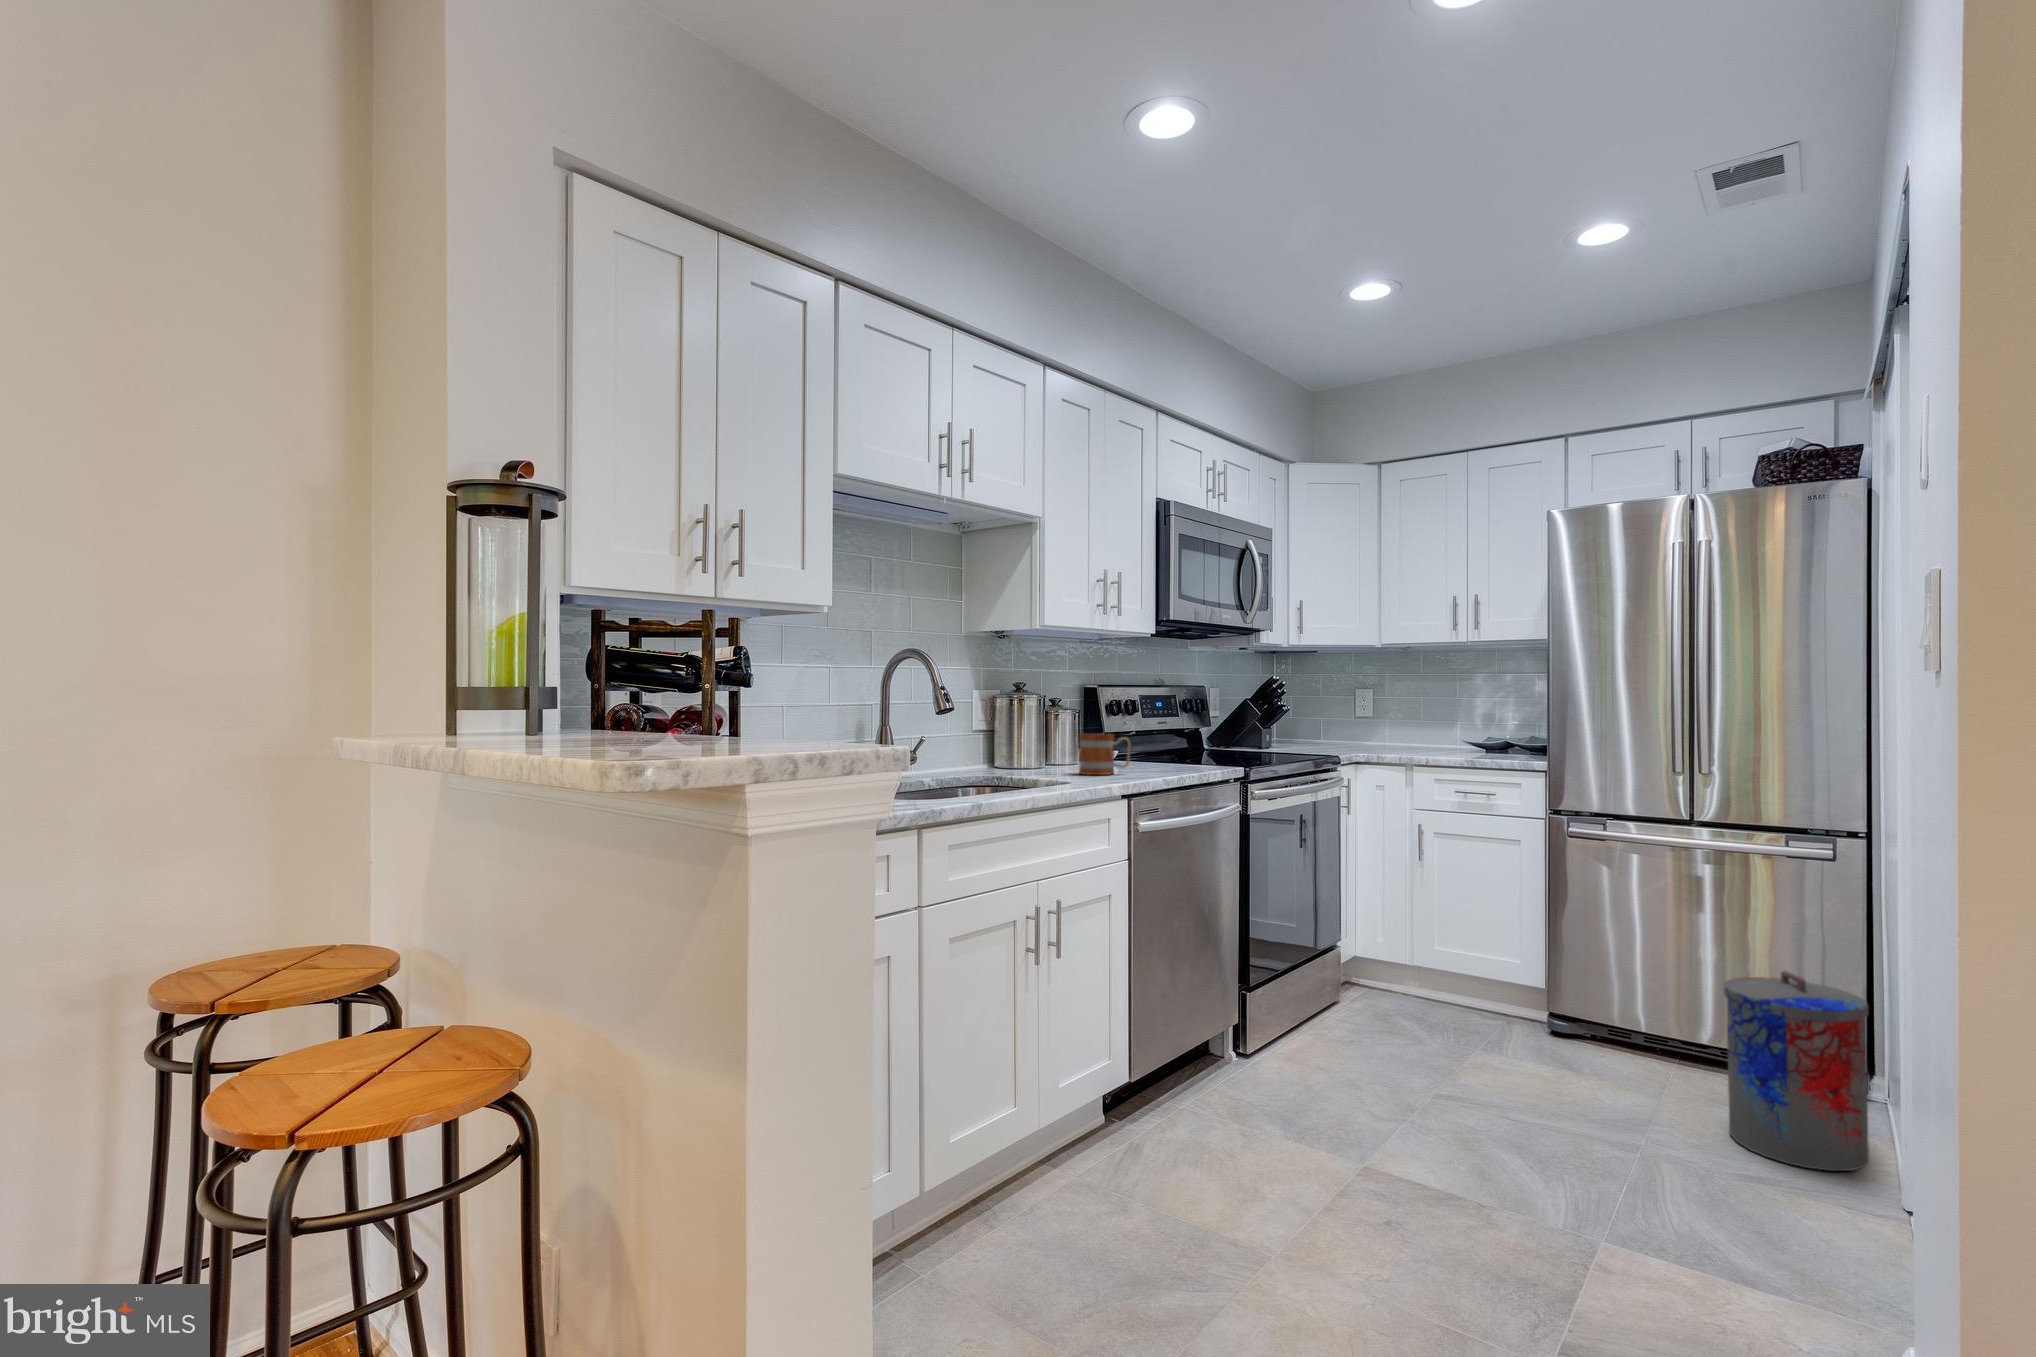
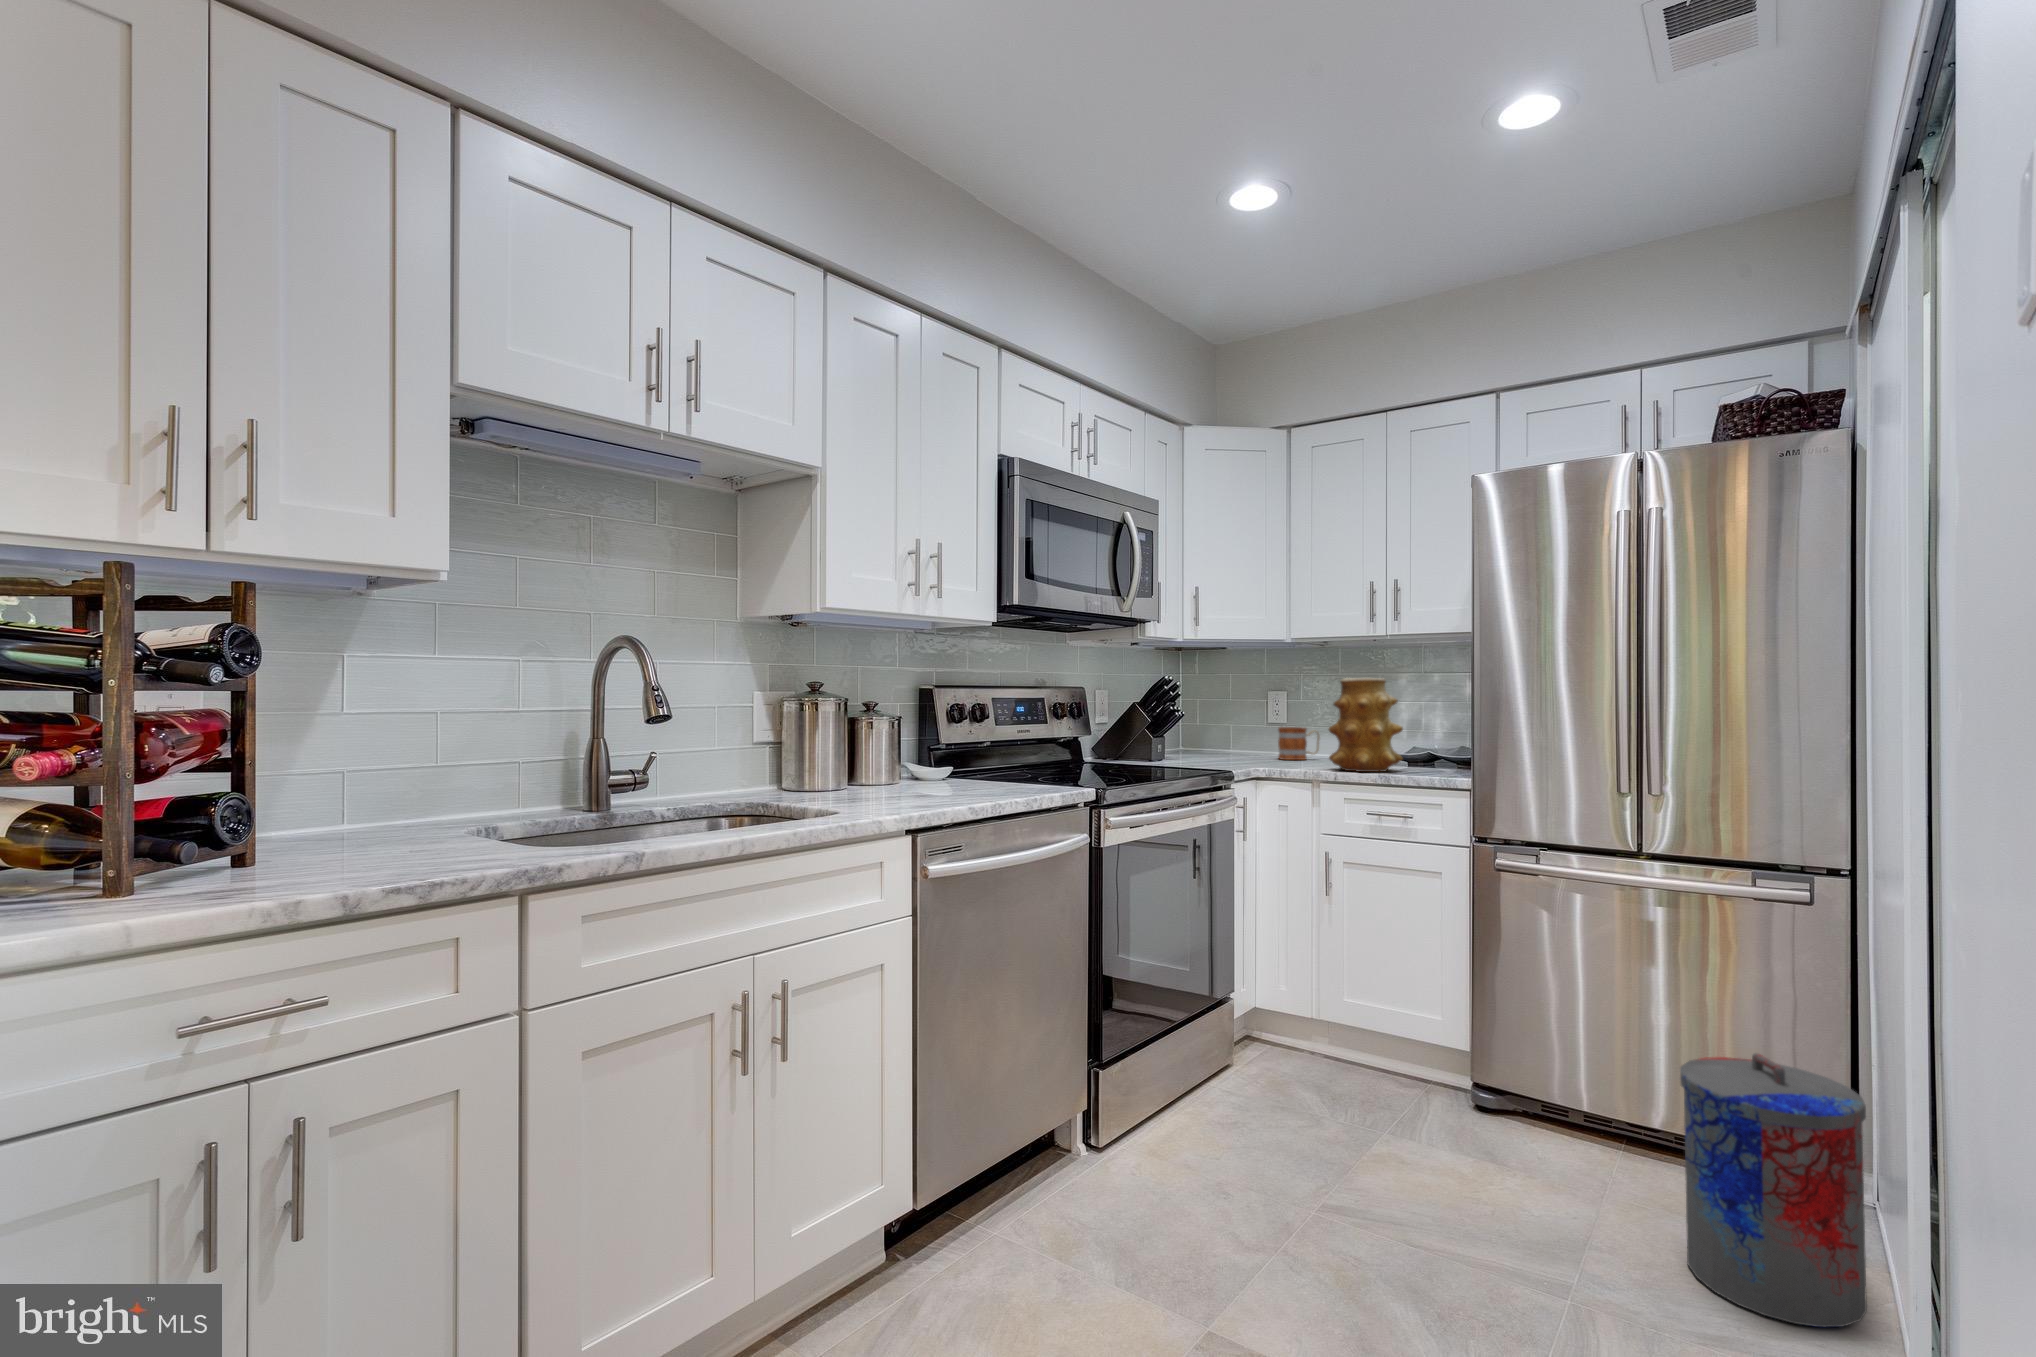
vase: none [1420,679,1486,758] -> present [1329,678,1403,772]
mug: present [1079,733,1131,775] -> present [1278,727,1320,760]

